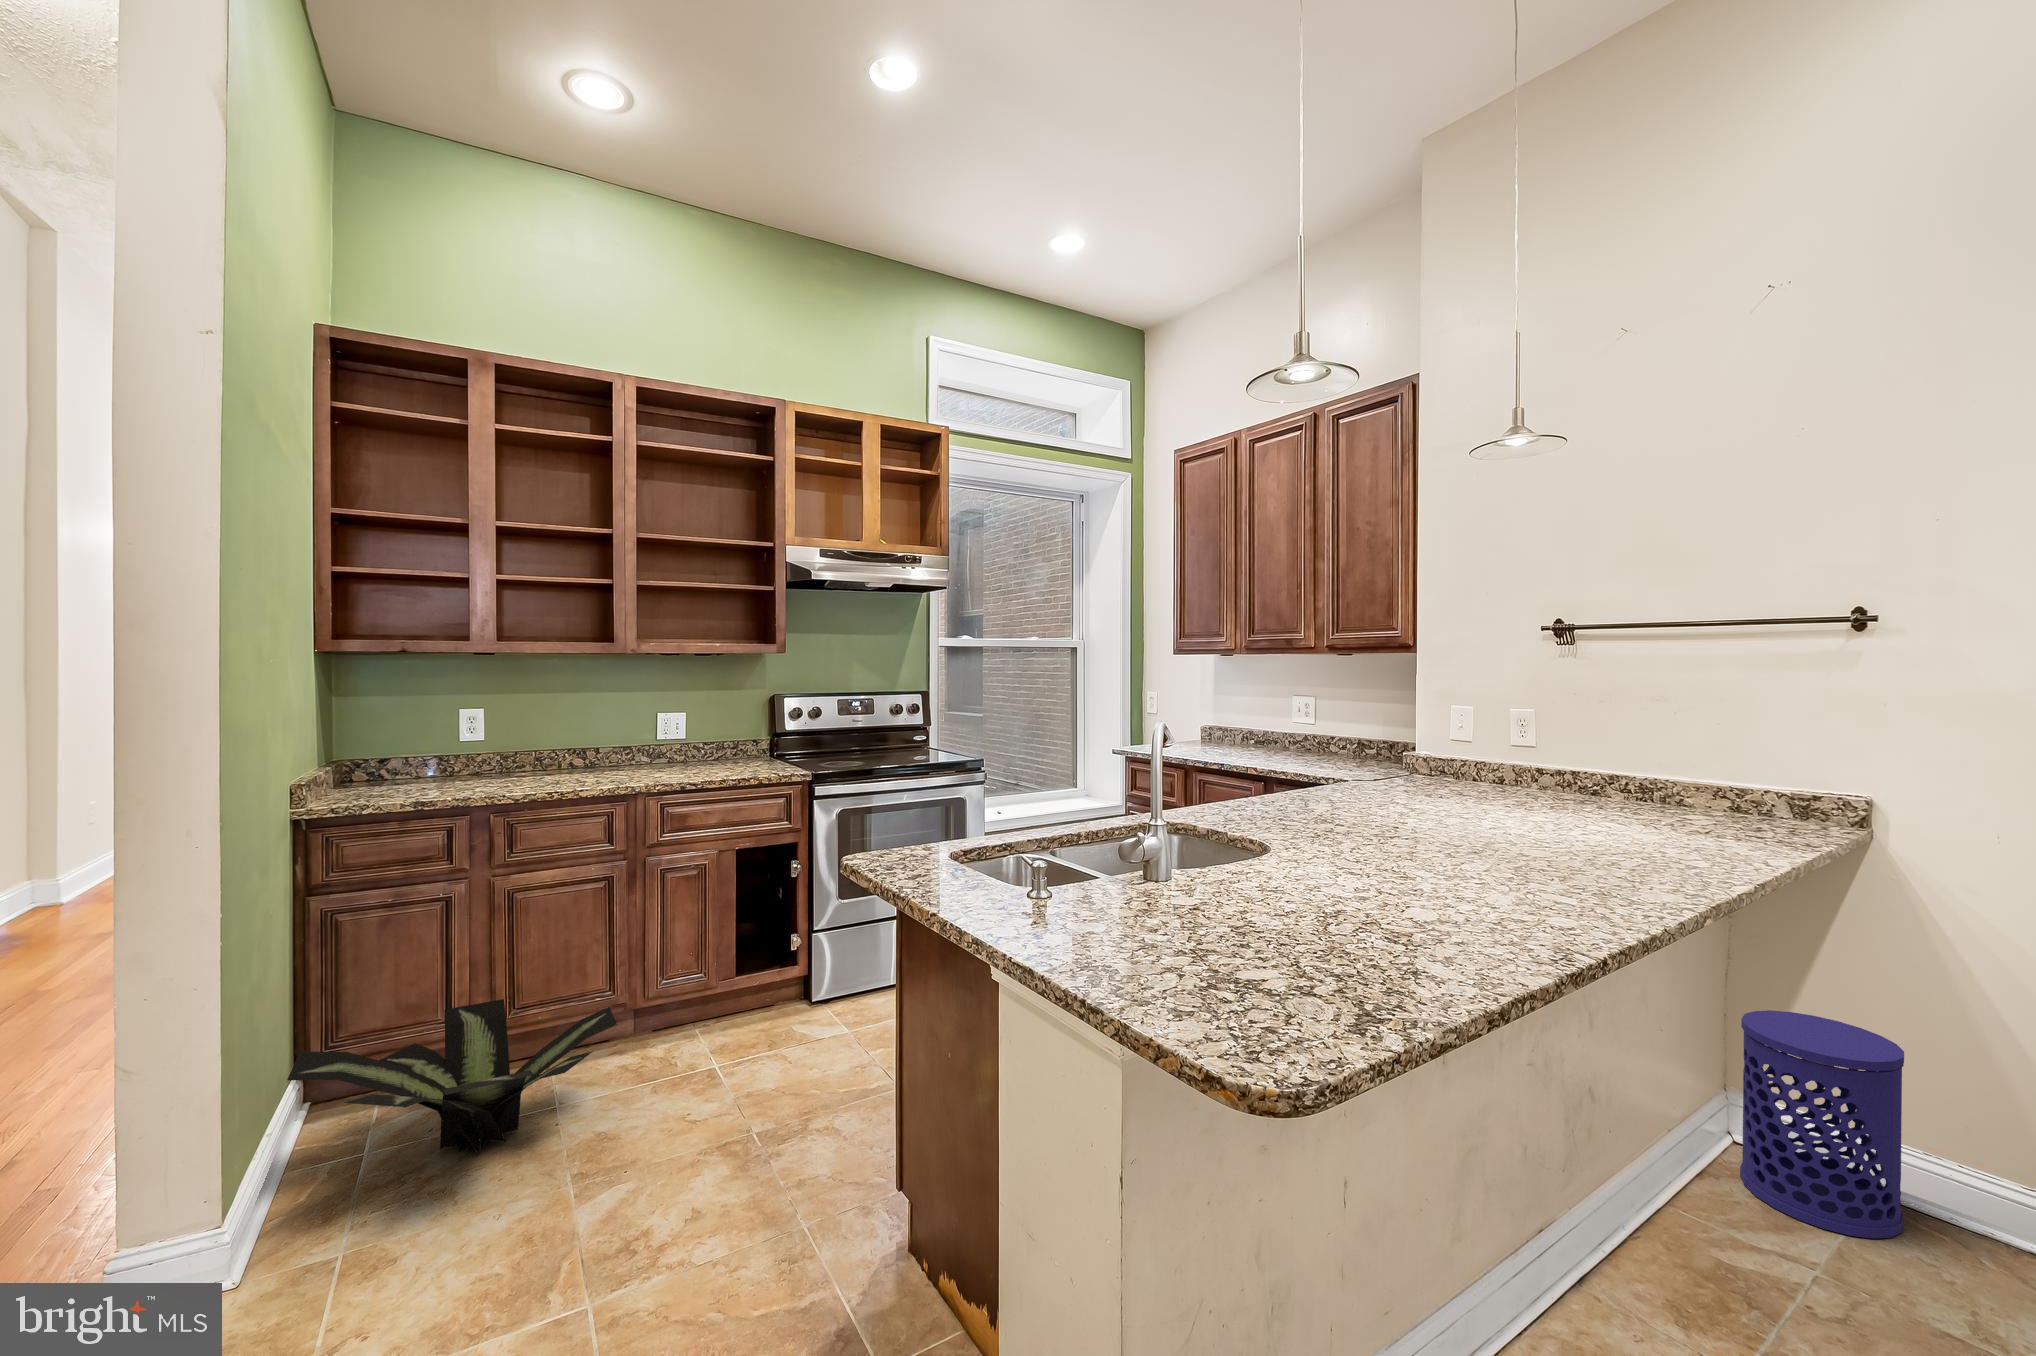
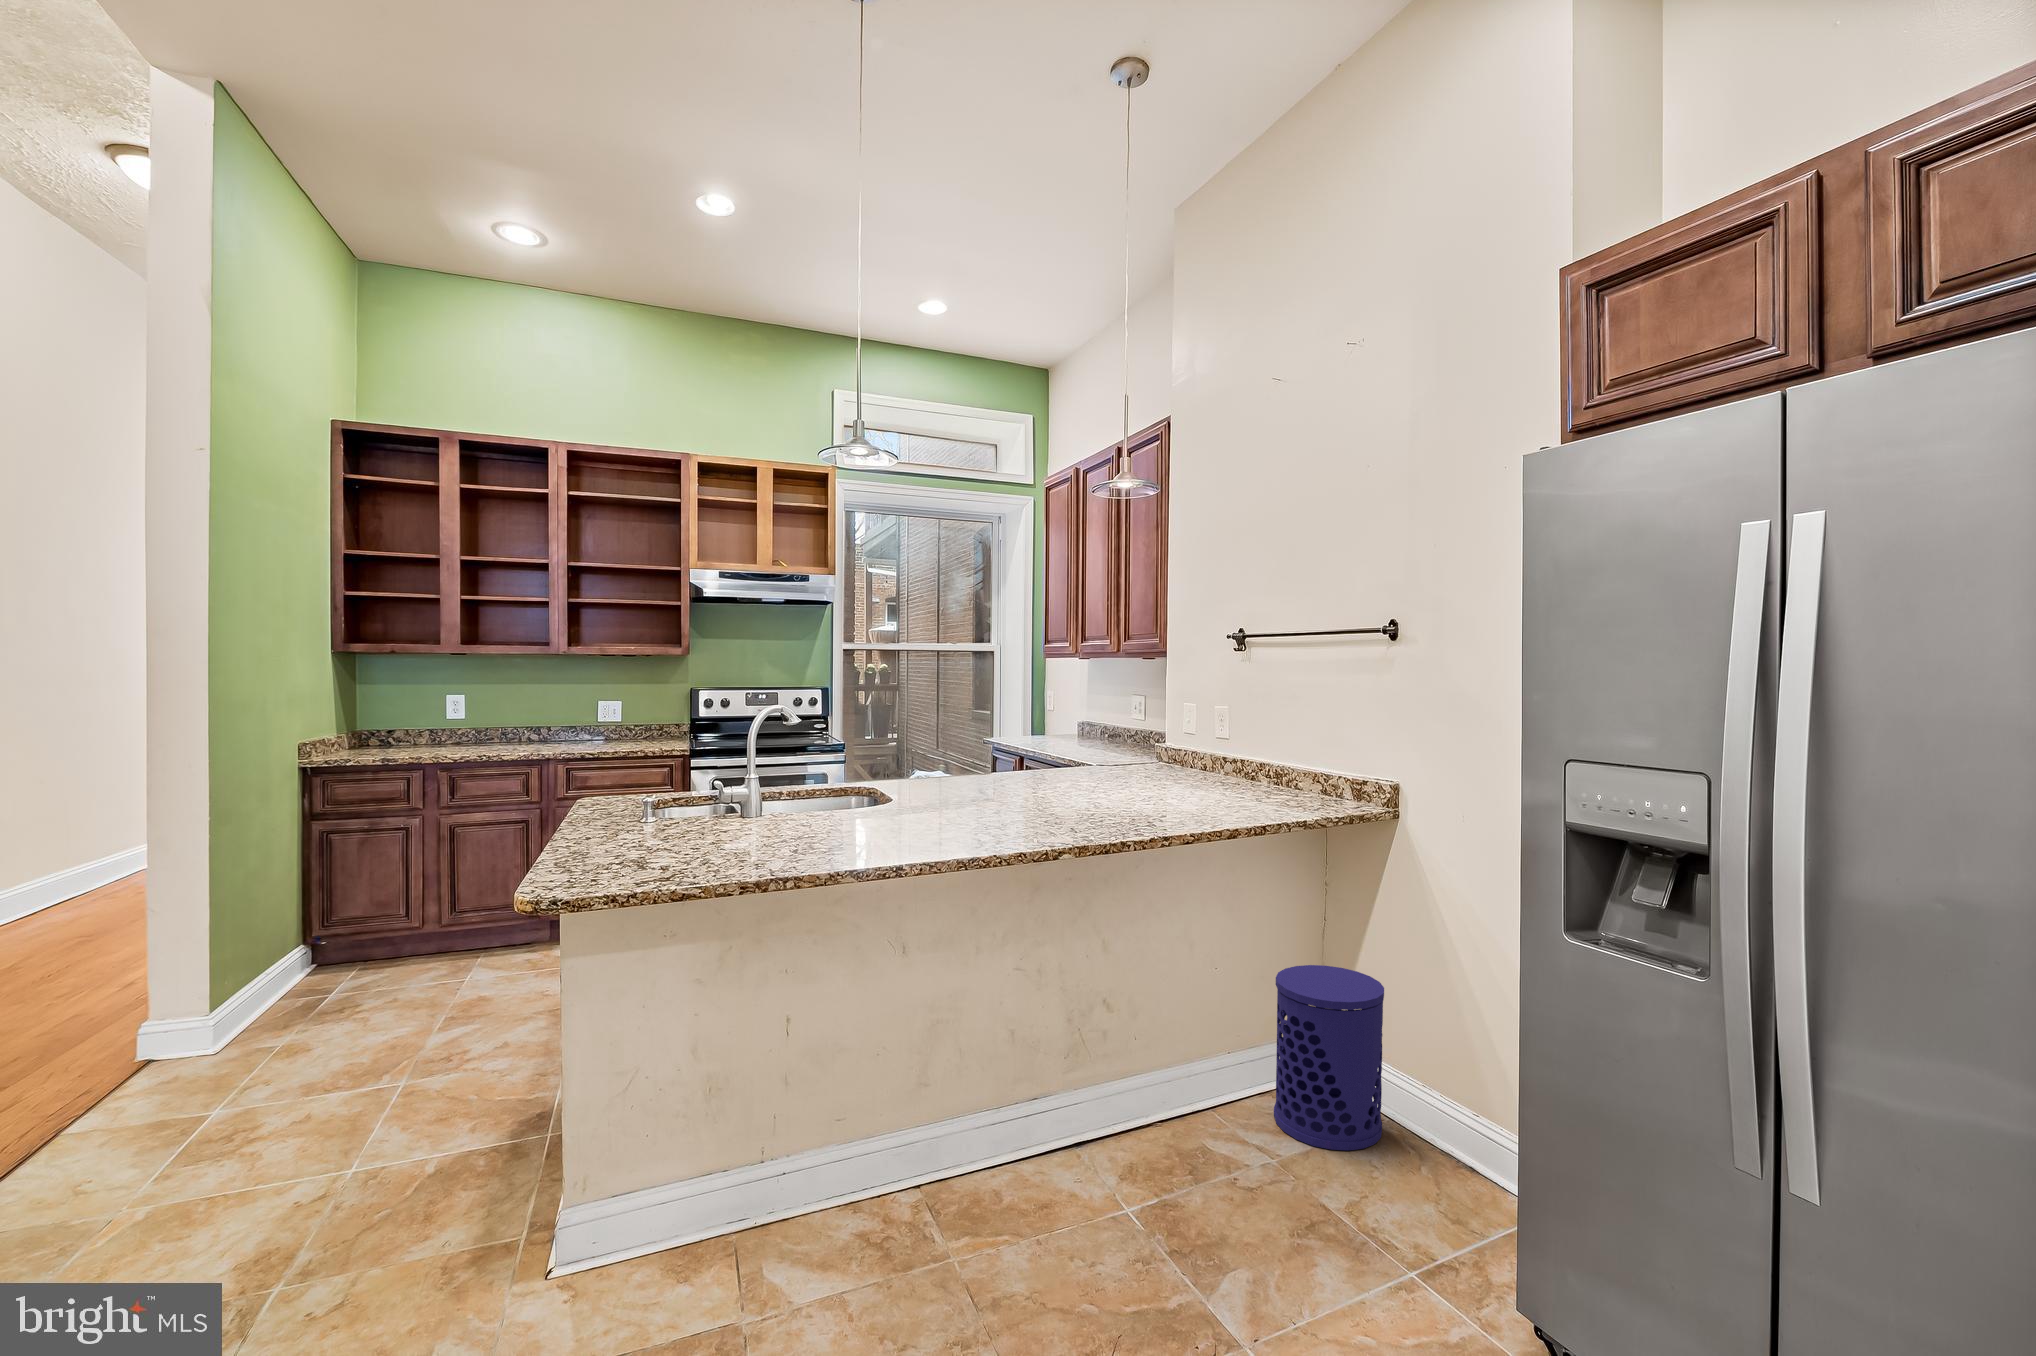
potted plant: present [287,999,617,1154] -> none [267,903,501,1000]

